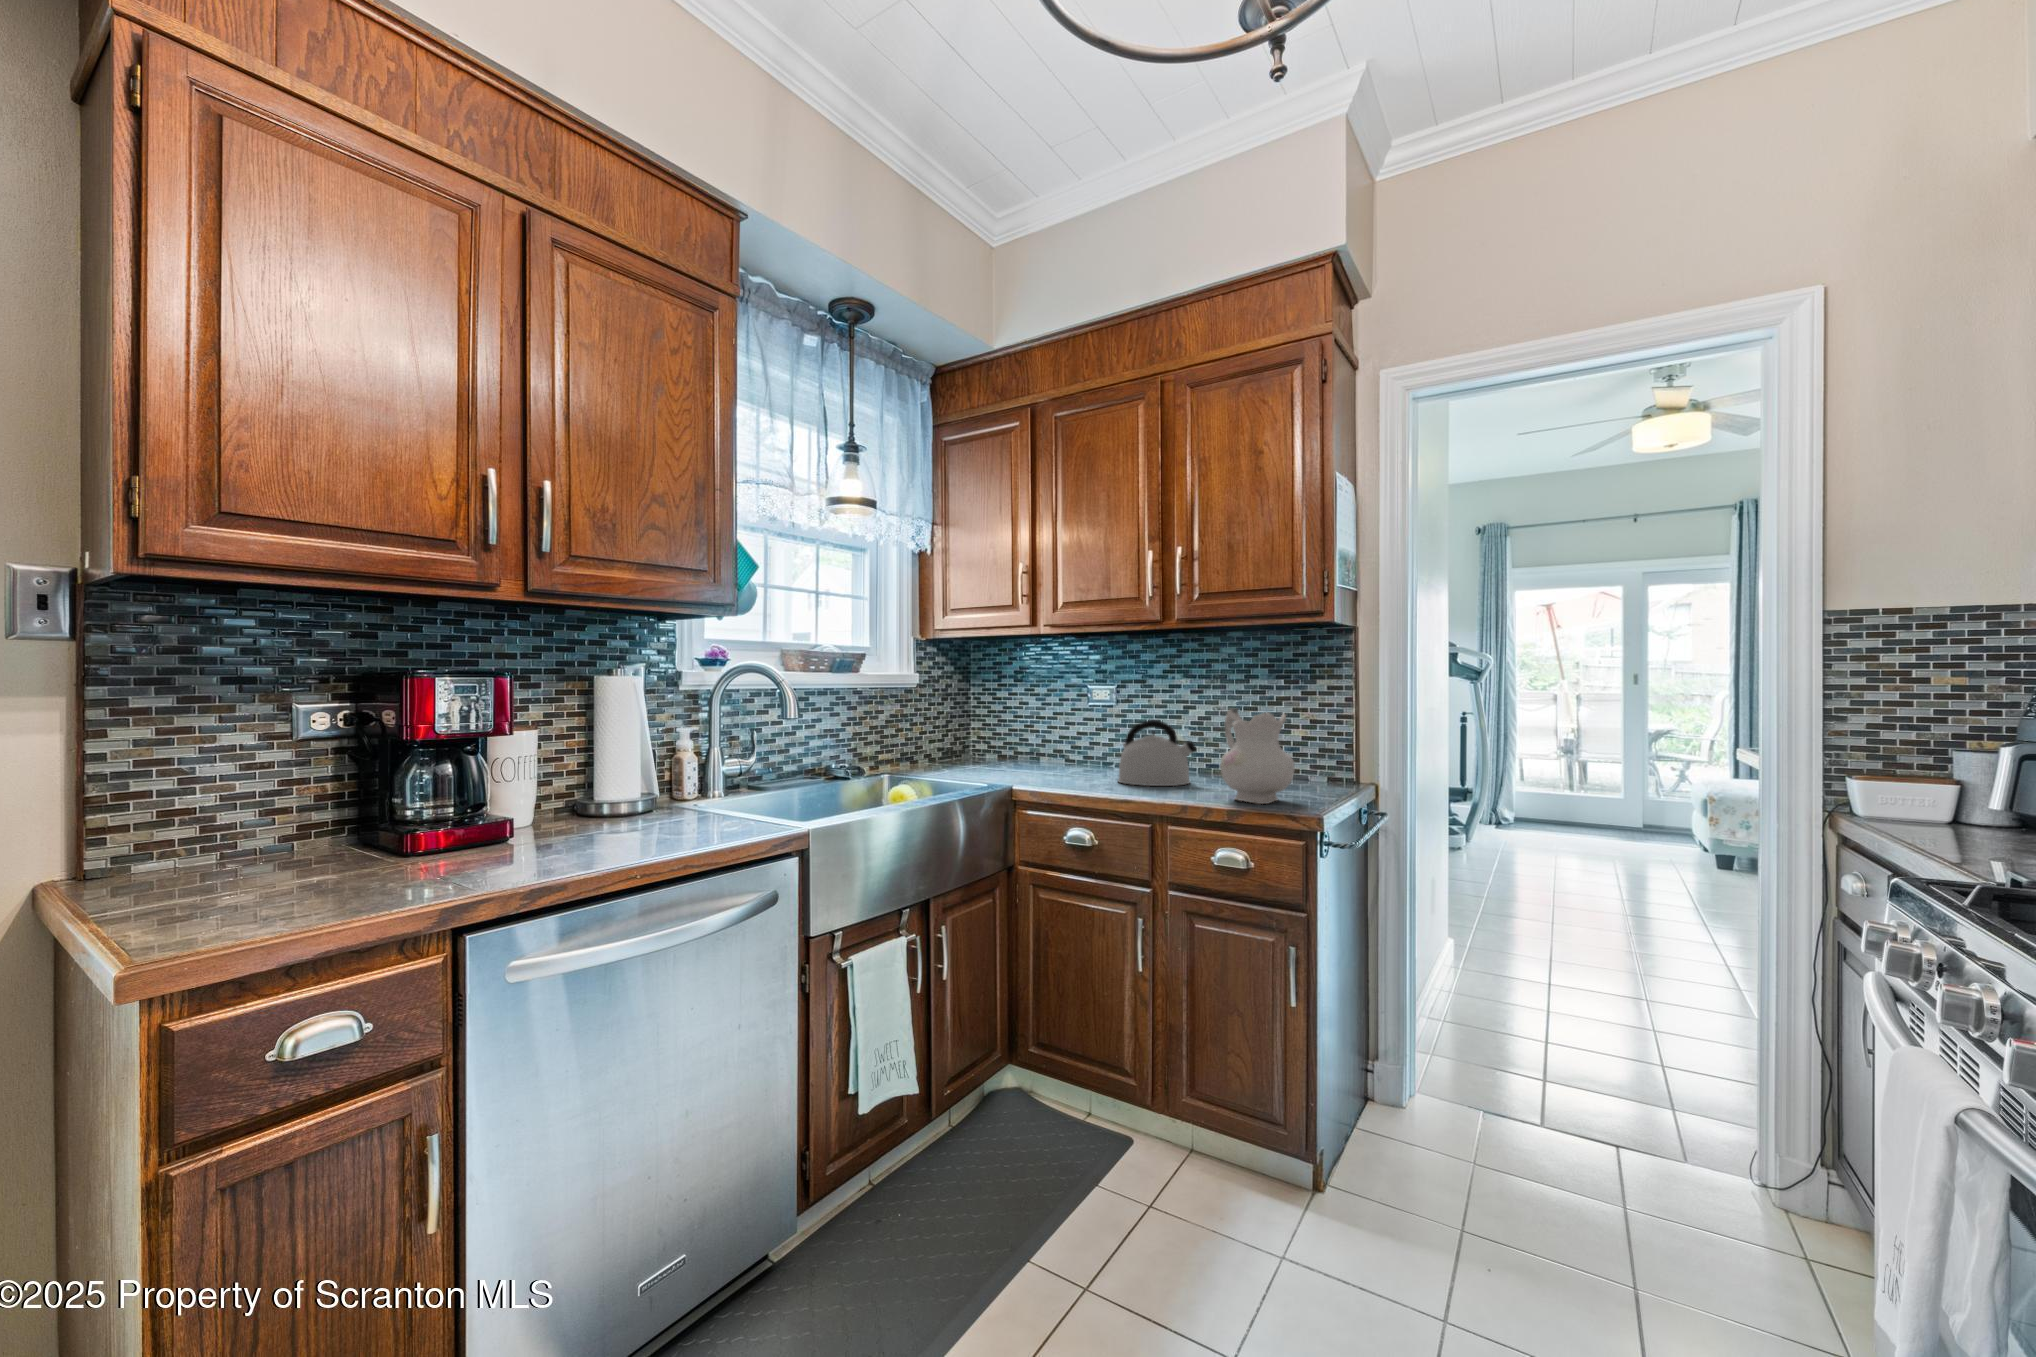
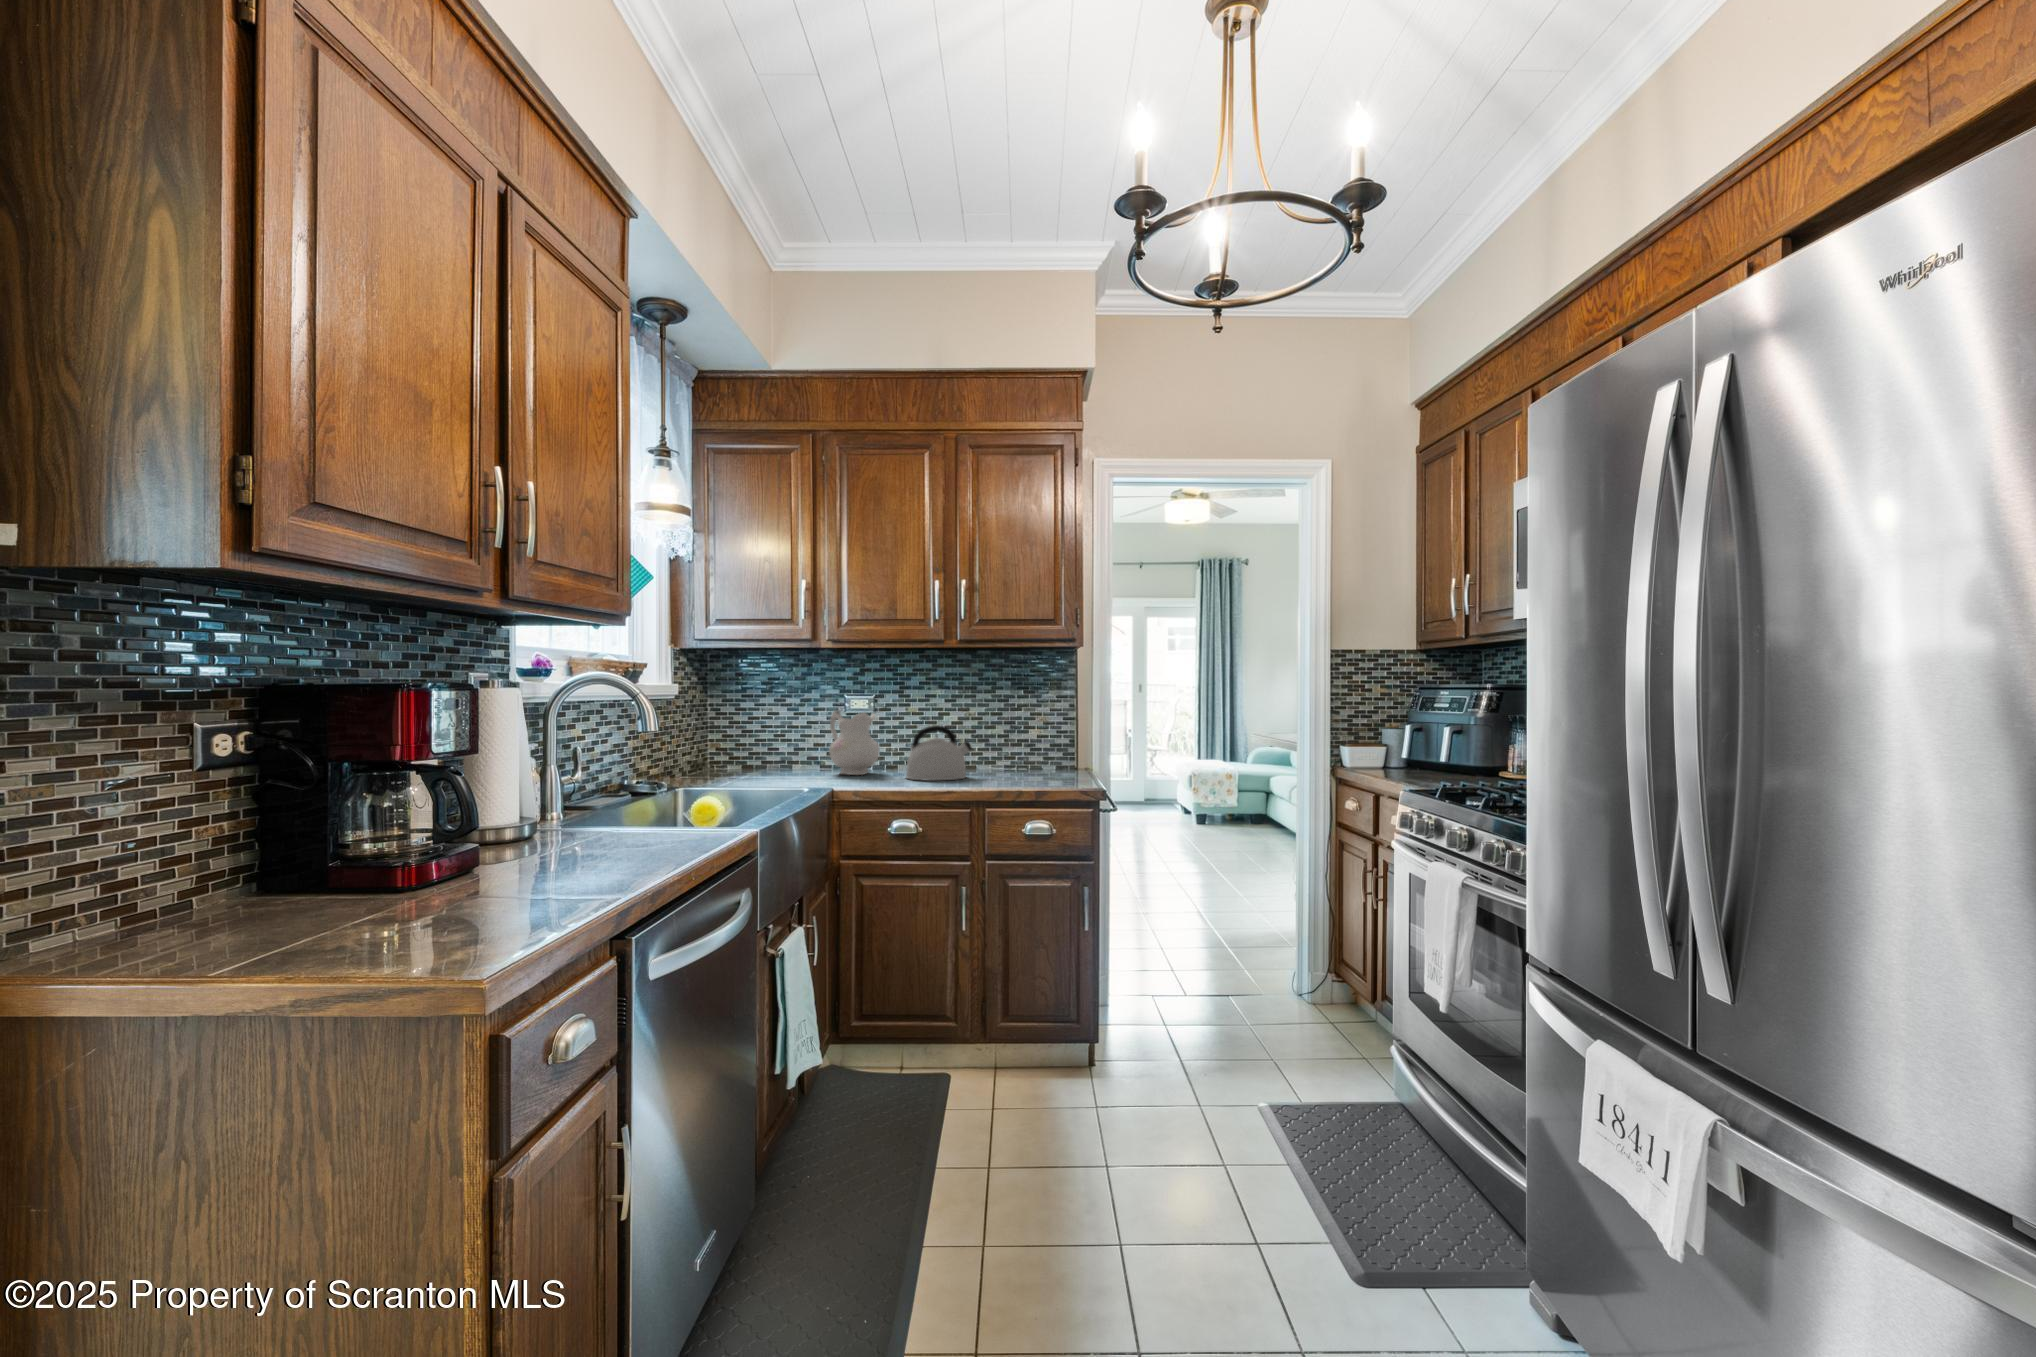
ceramic pitcher: present [1220,708,1295,804] -> present [829,710,880,775]

